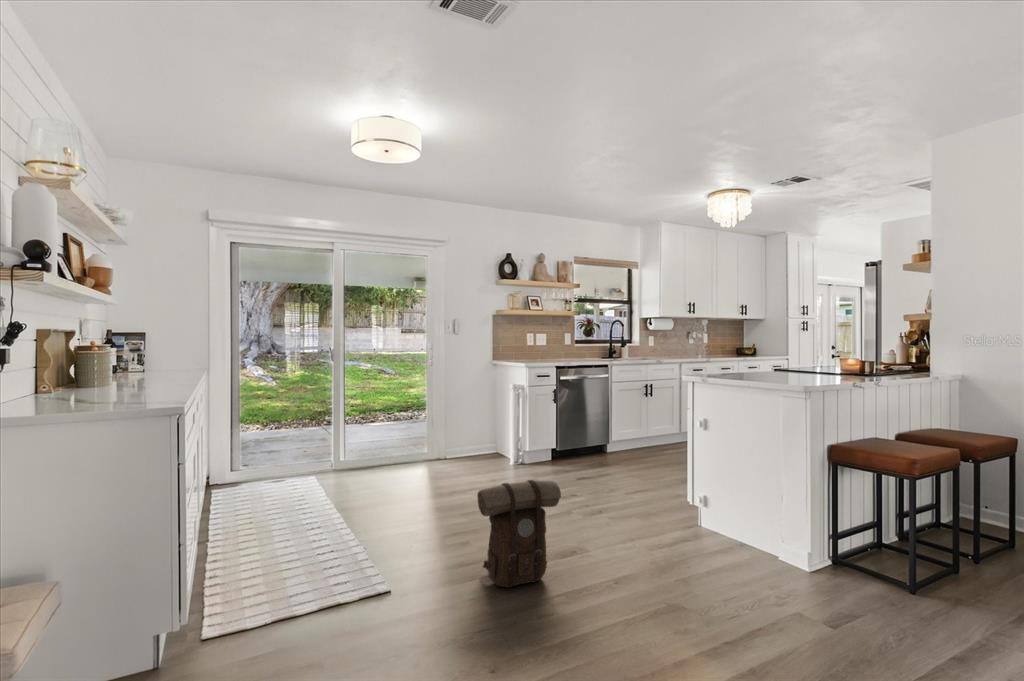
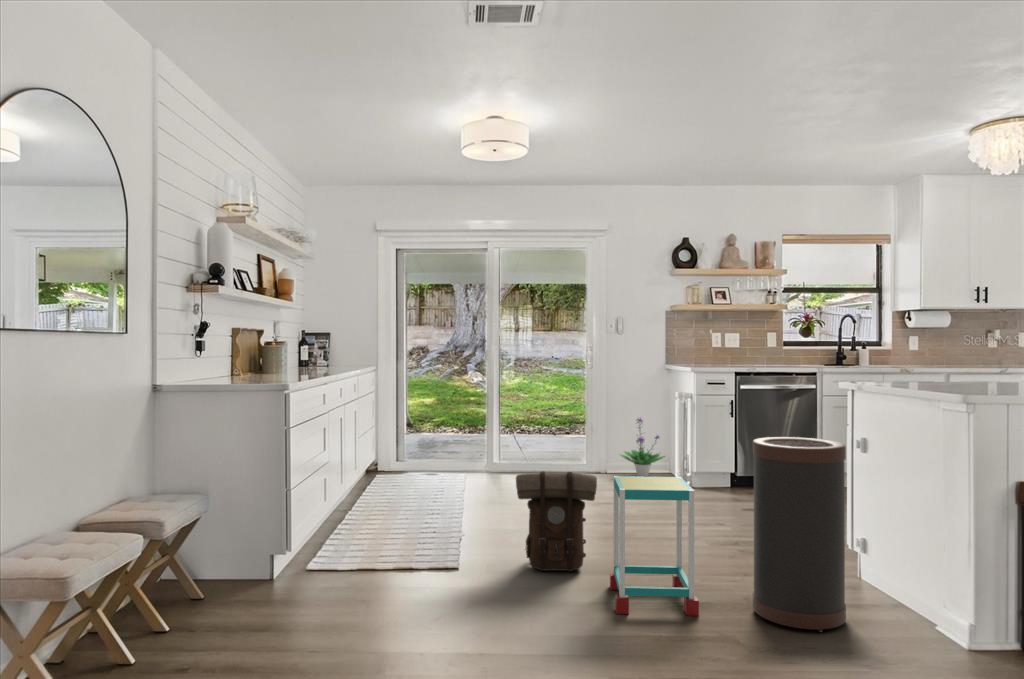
potted plant: none [460,407,500,462] -> present [620,417,665,477]
trash can: none [720,431,804,605] -> present [753,437,846,632]
side table: none [587,475,696,628] -> present [610,476,699,616]

